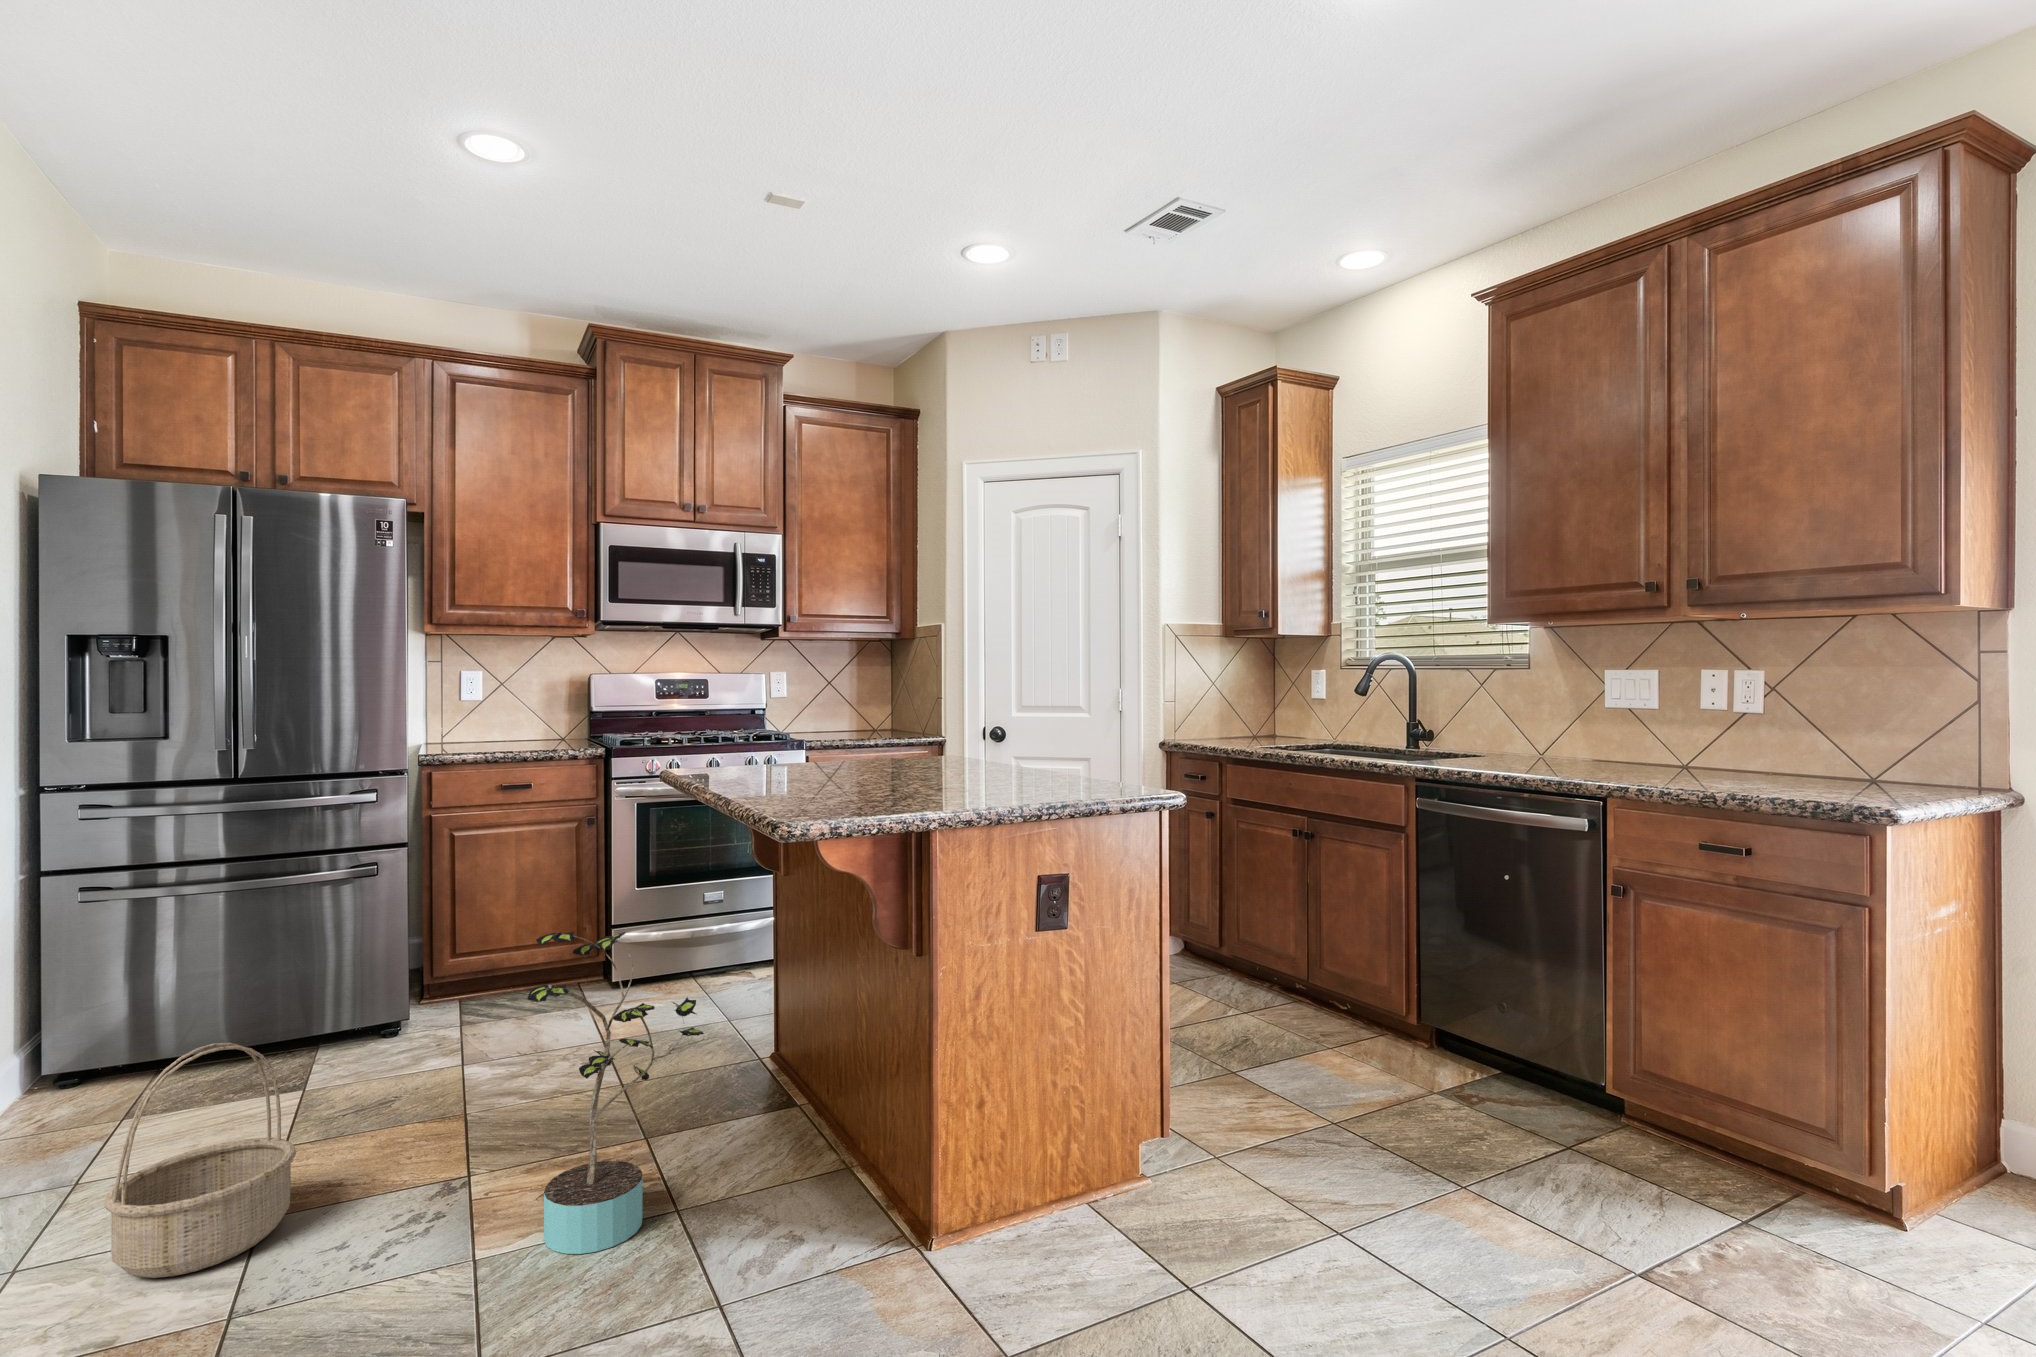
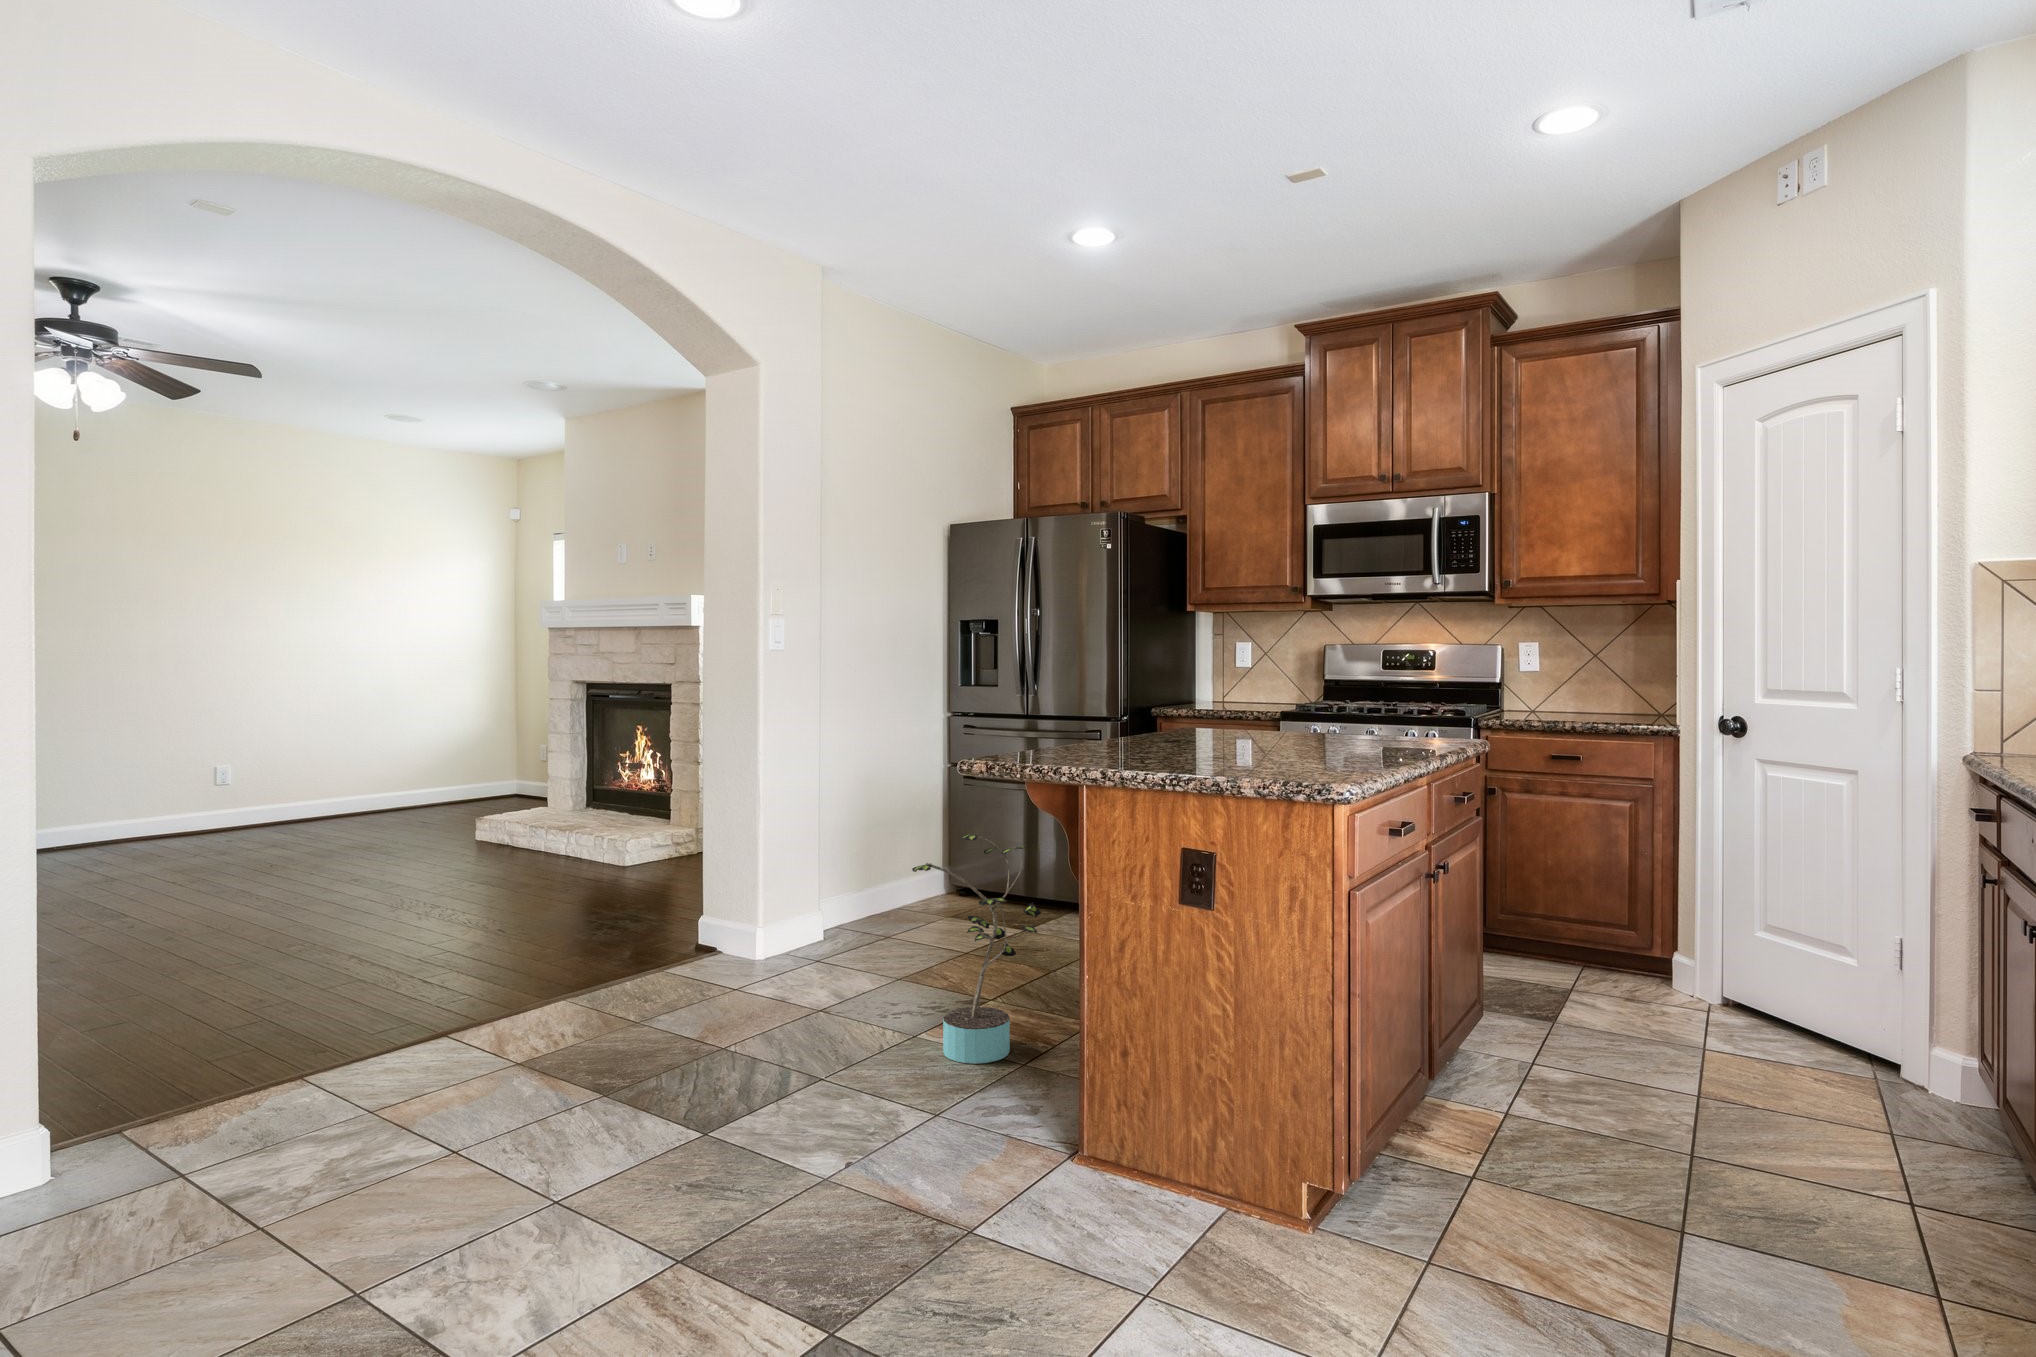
basket: present [105,1043,296,1278] -> none [819,867,911,992]

